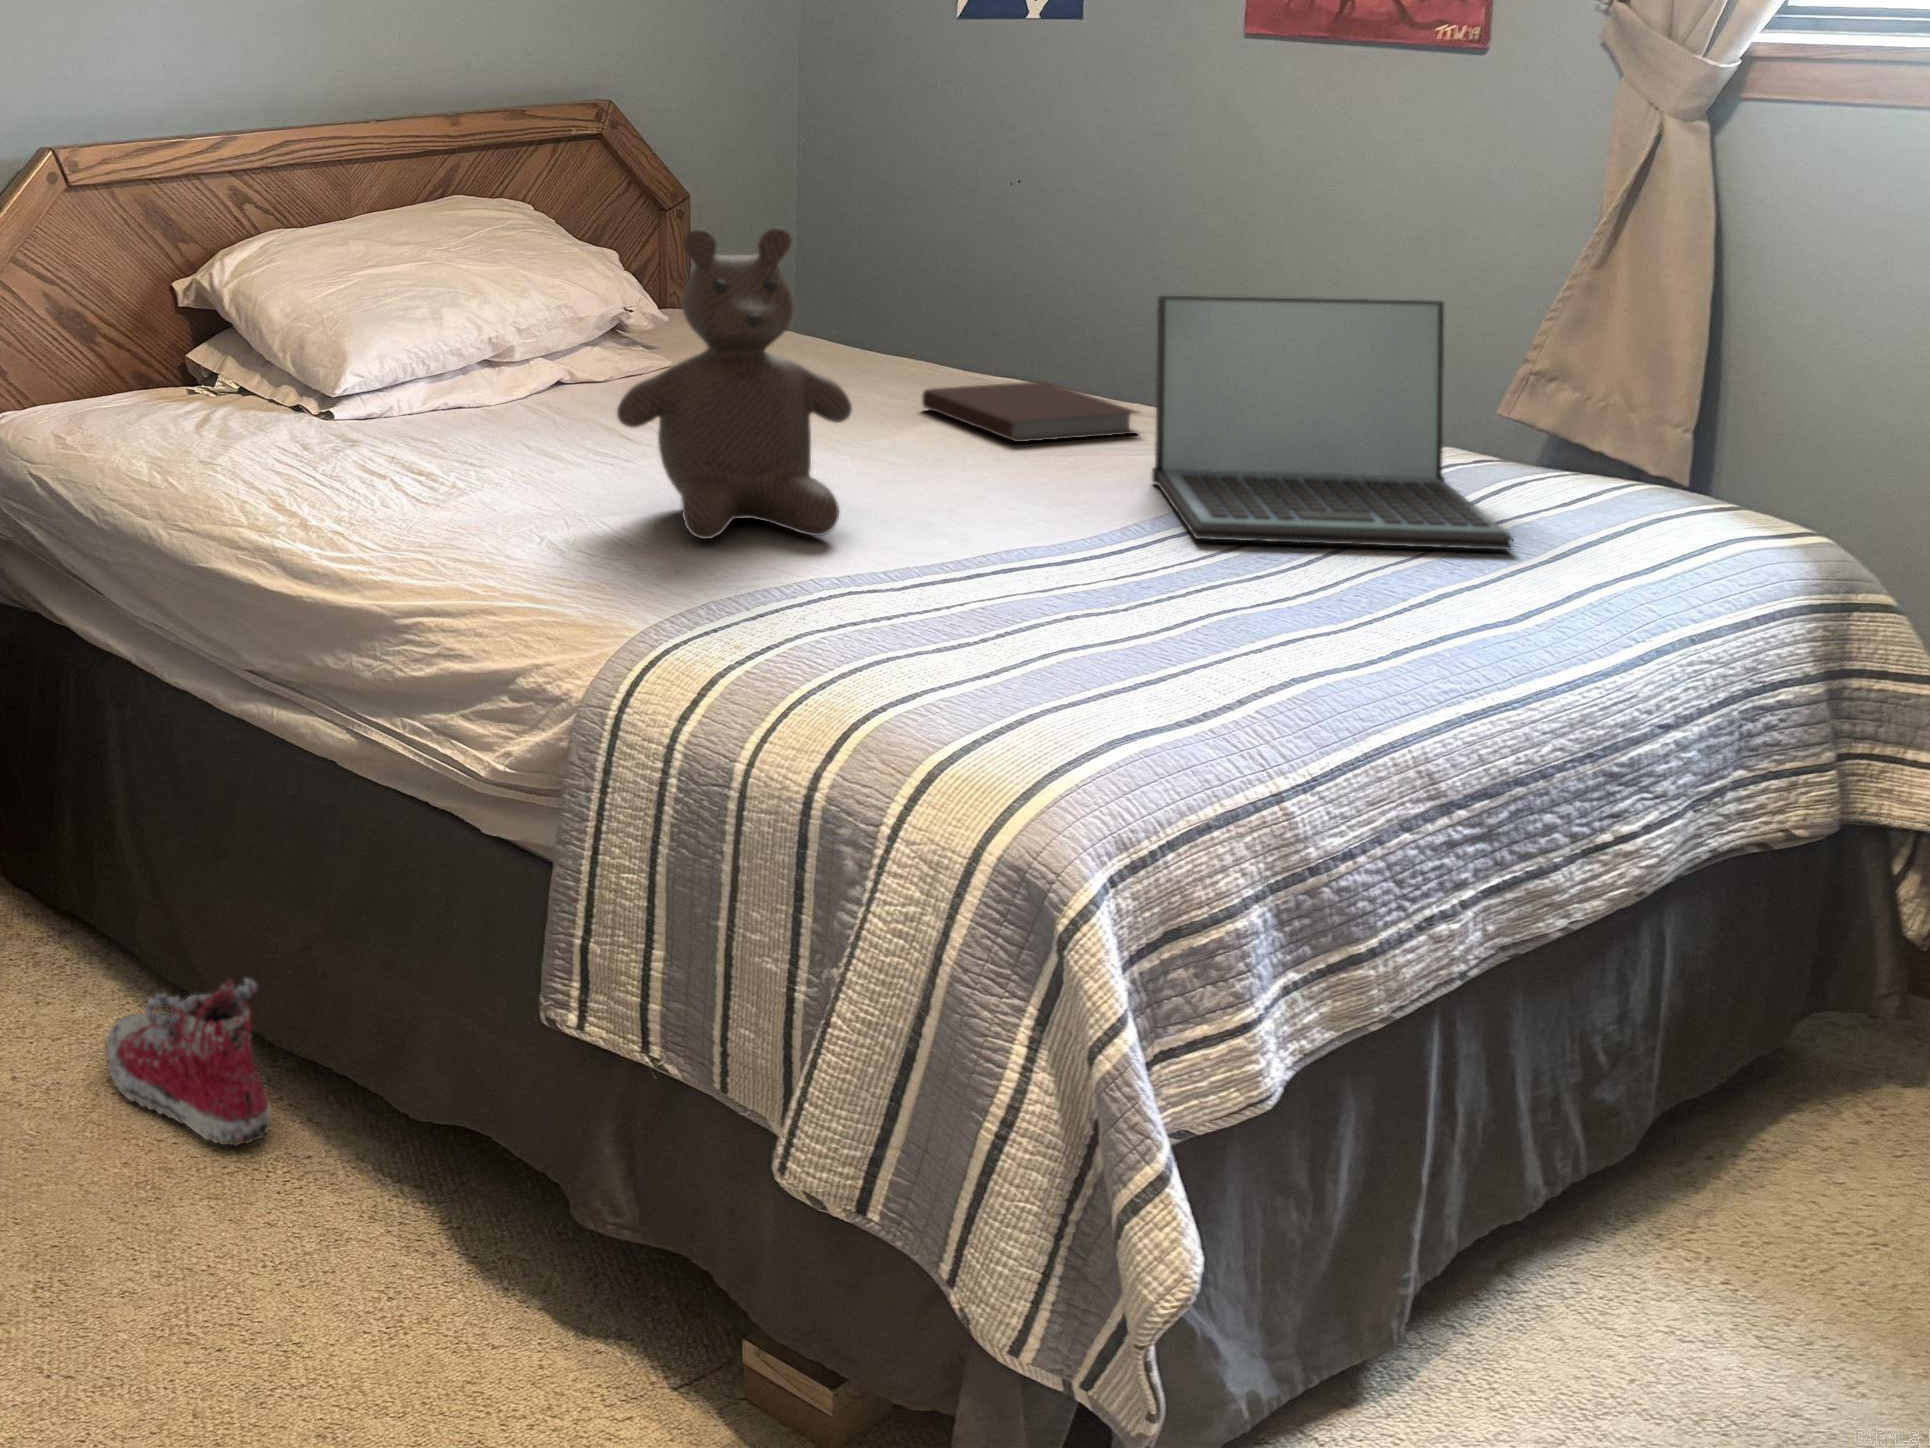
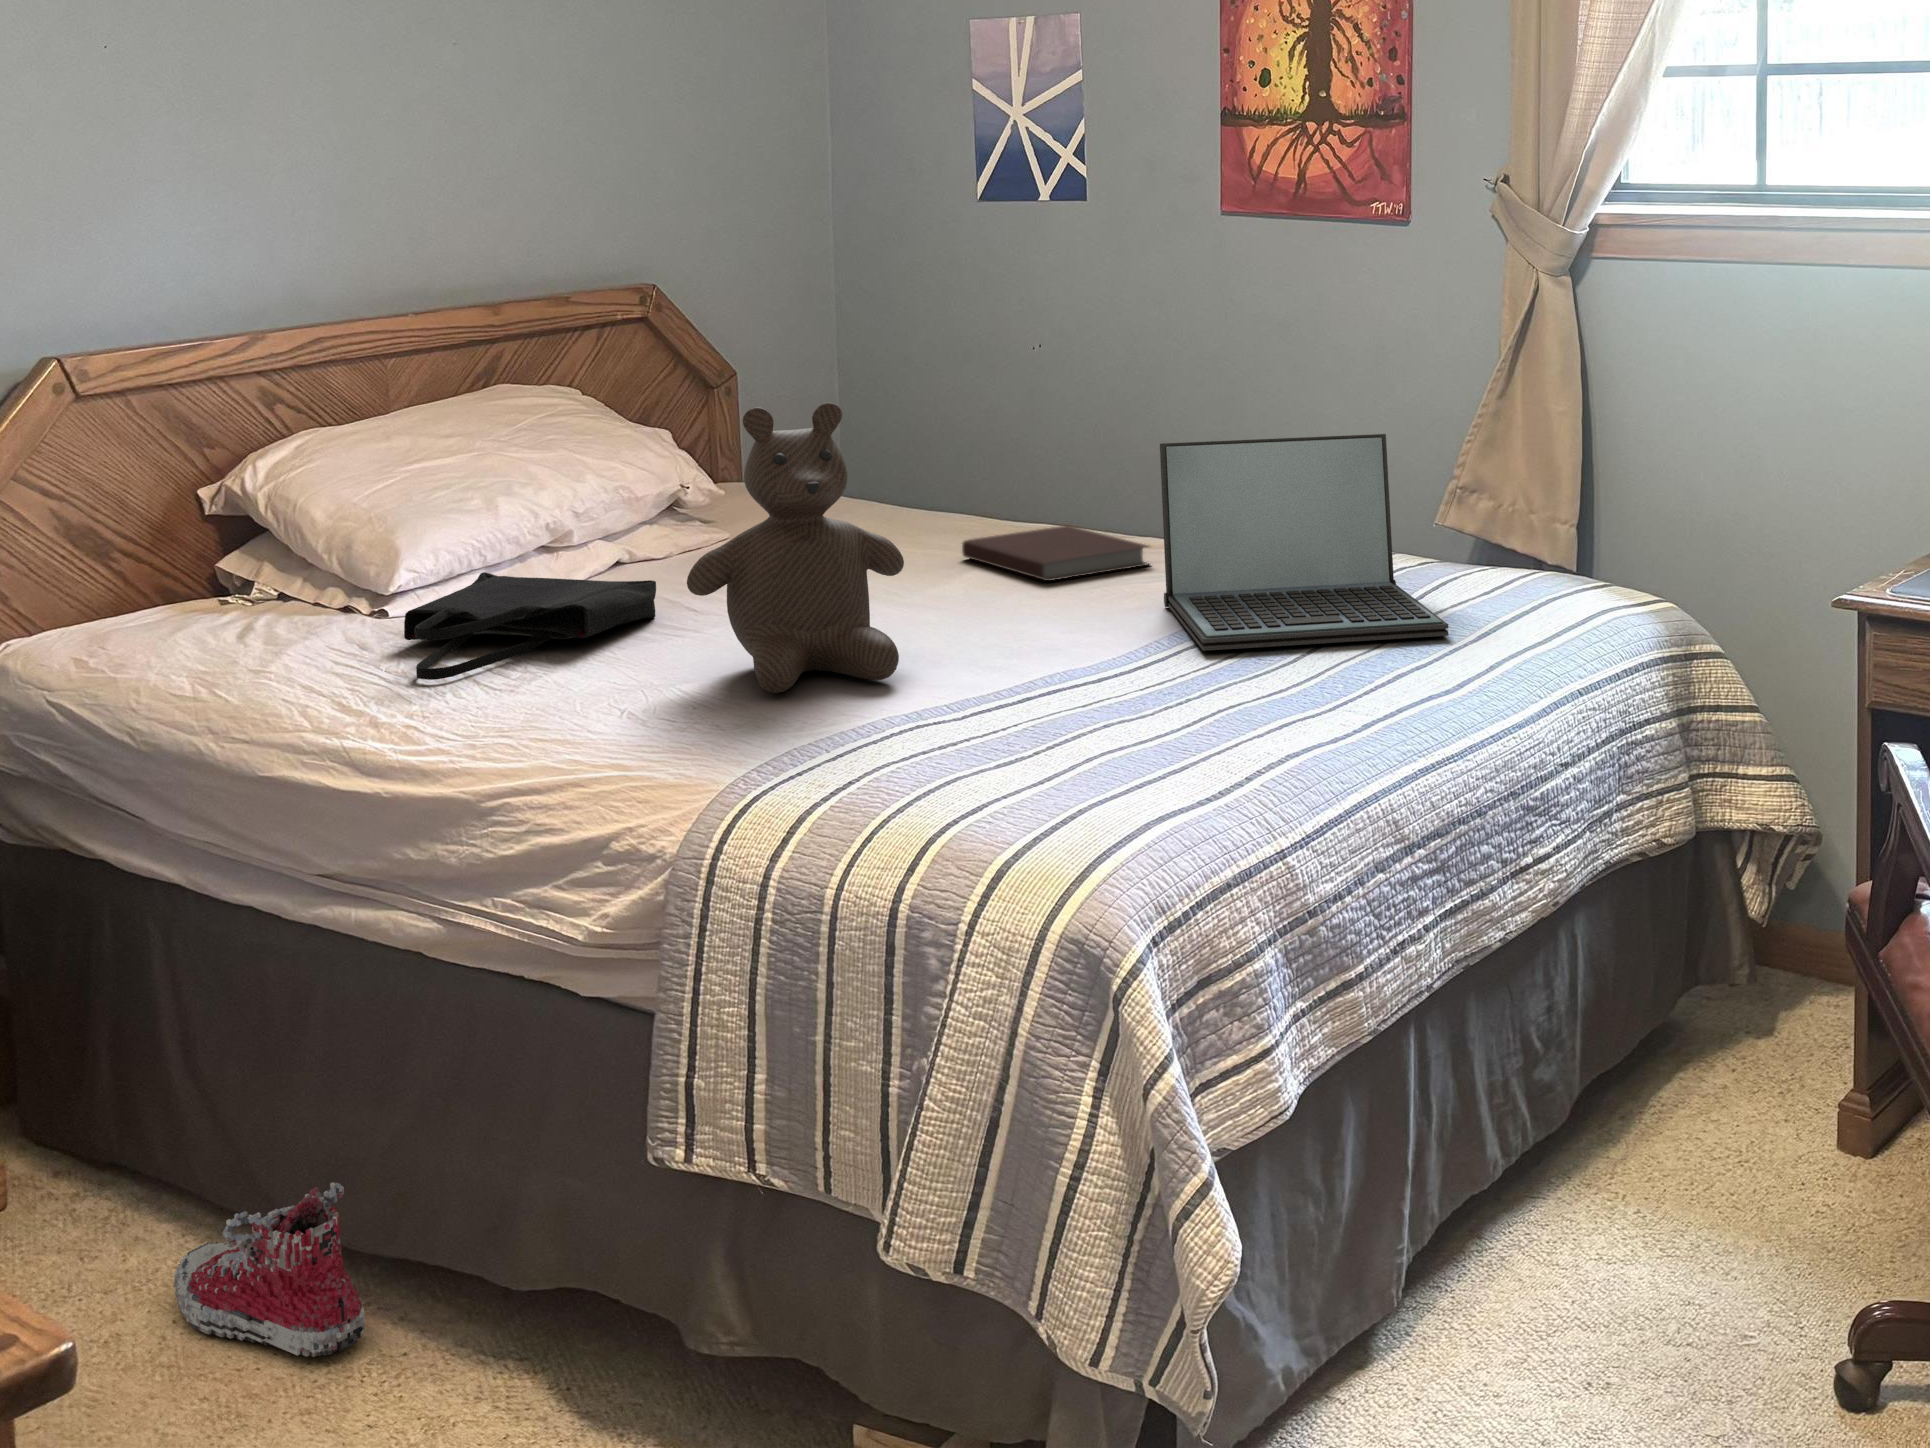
tote bag: none [341,385,591,490] -> present [404,572,656,680]

